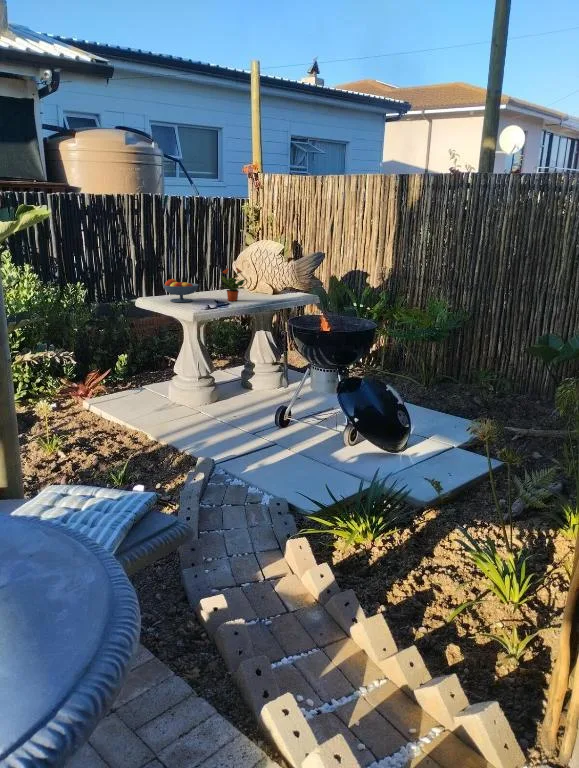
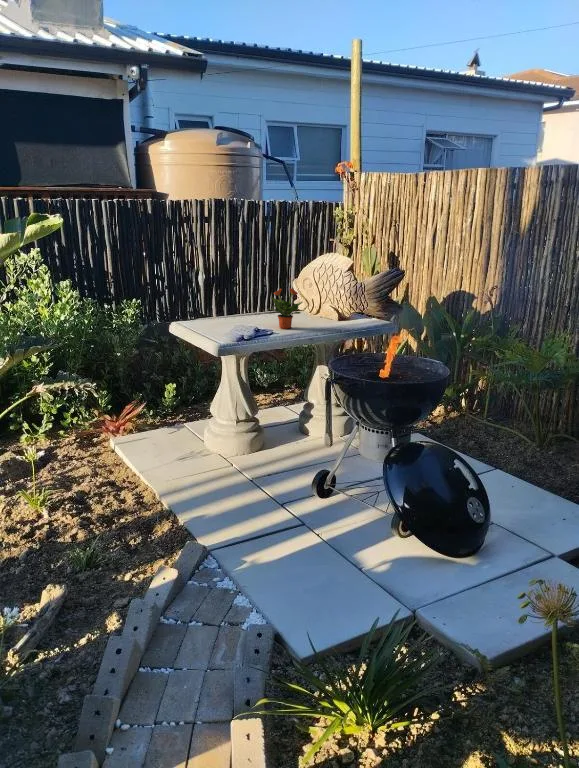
fruit bowl: present [163,279,199,302] -> none [203,300,245,329]

